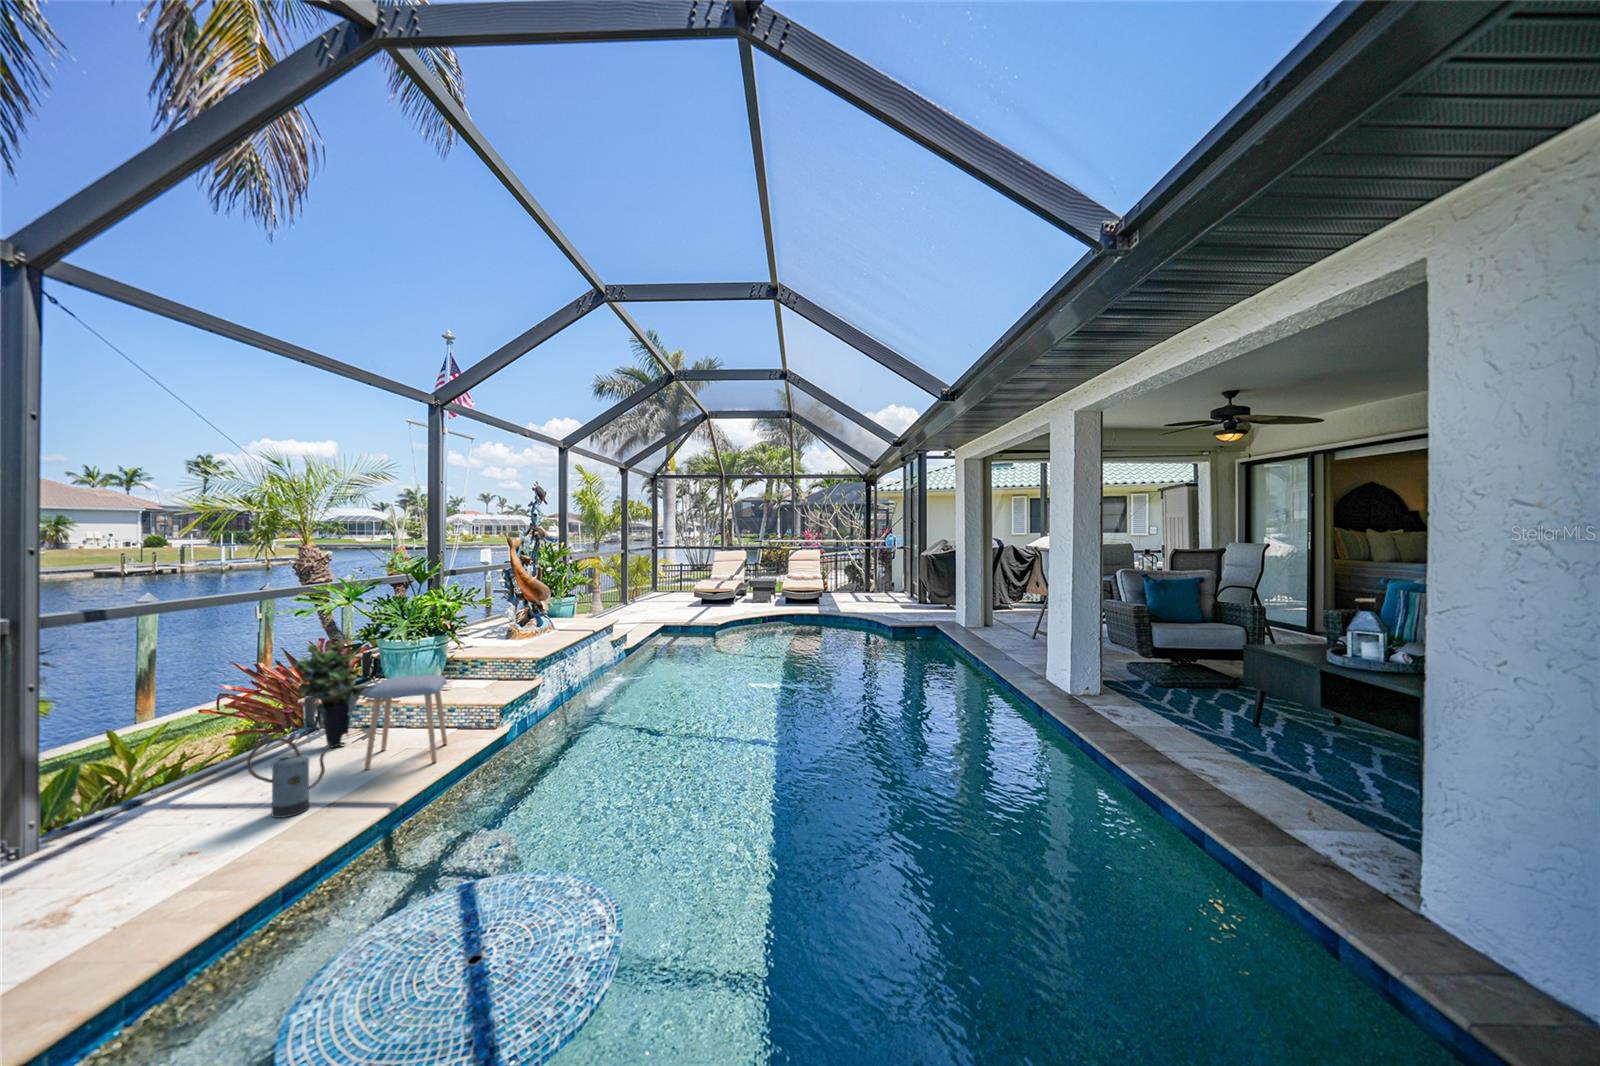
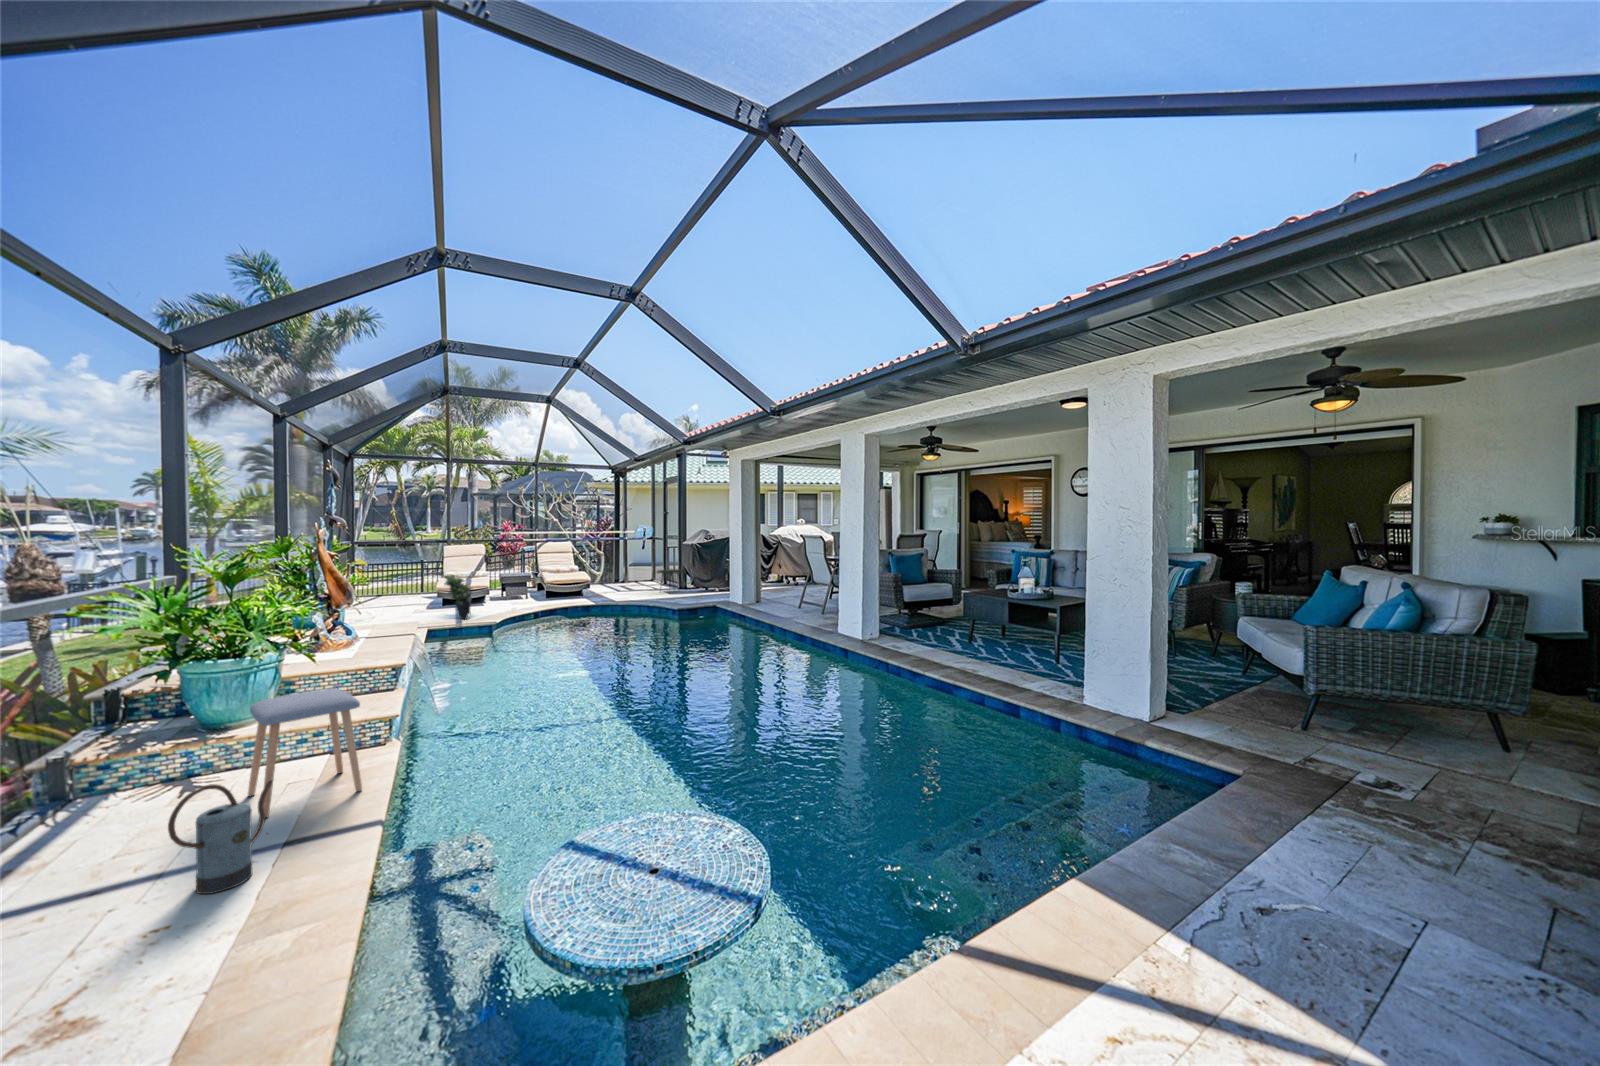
side table: none [893,581,926,608] -> present [657,569,682,586]
potted plant: present [294,642,366,748] -> present [443,574,472,619]

